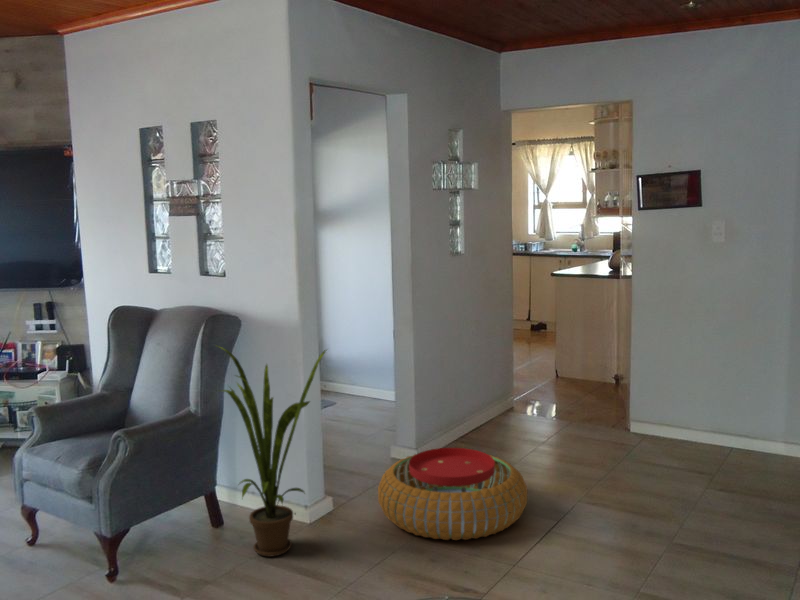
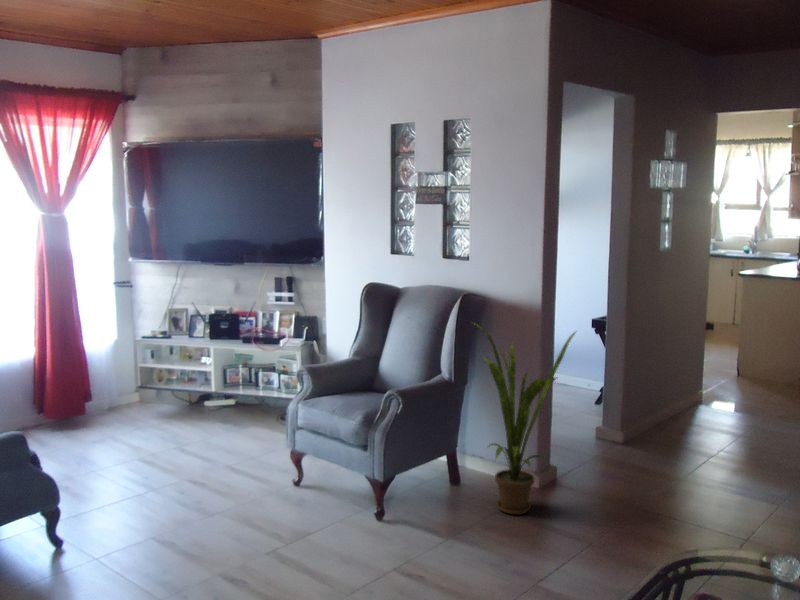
pouf: present [378,448,527,540] -> none [603,432,753,518]

